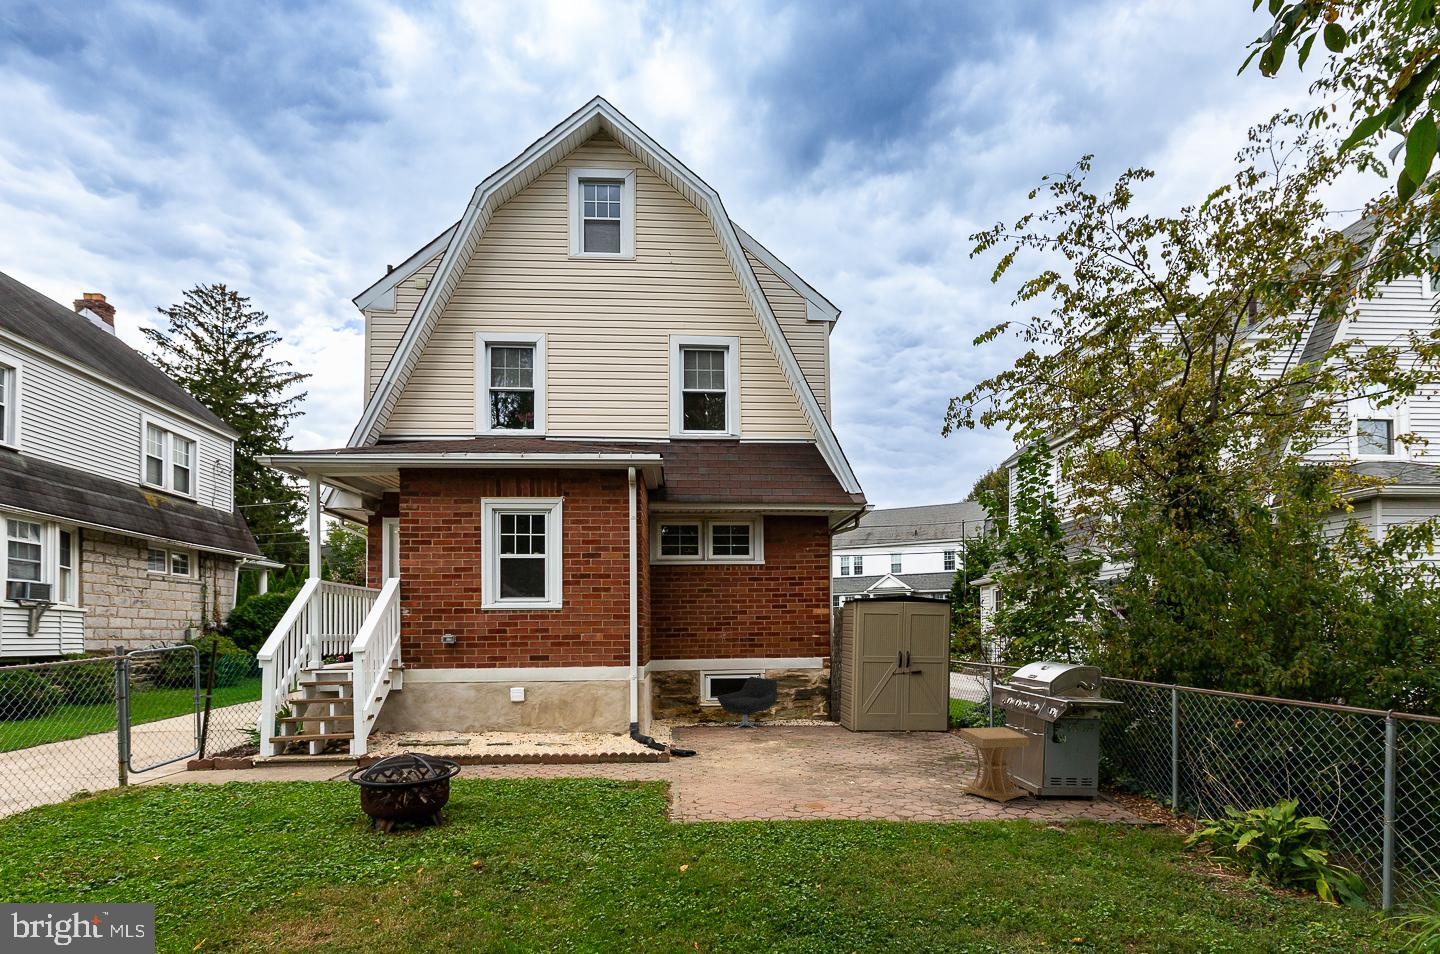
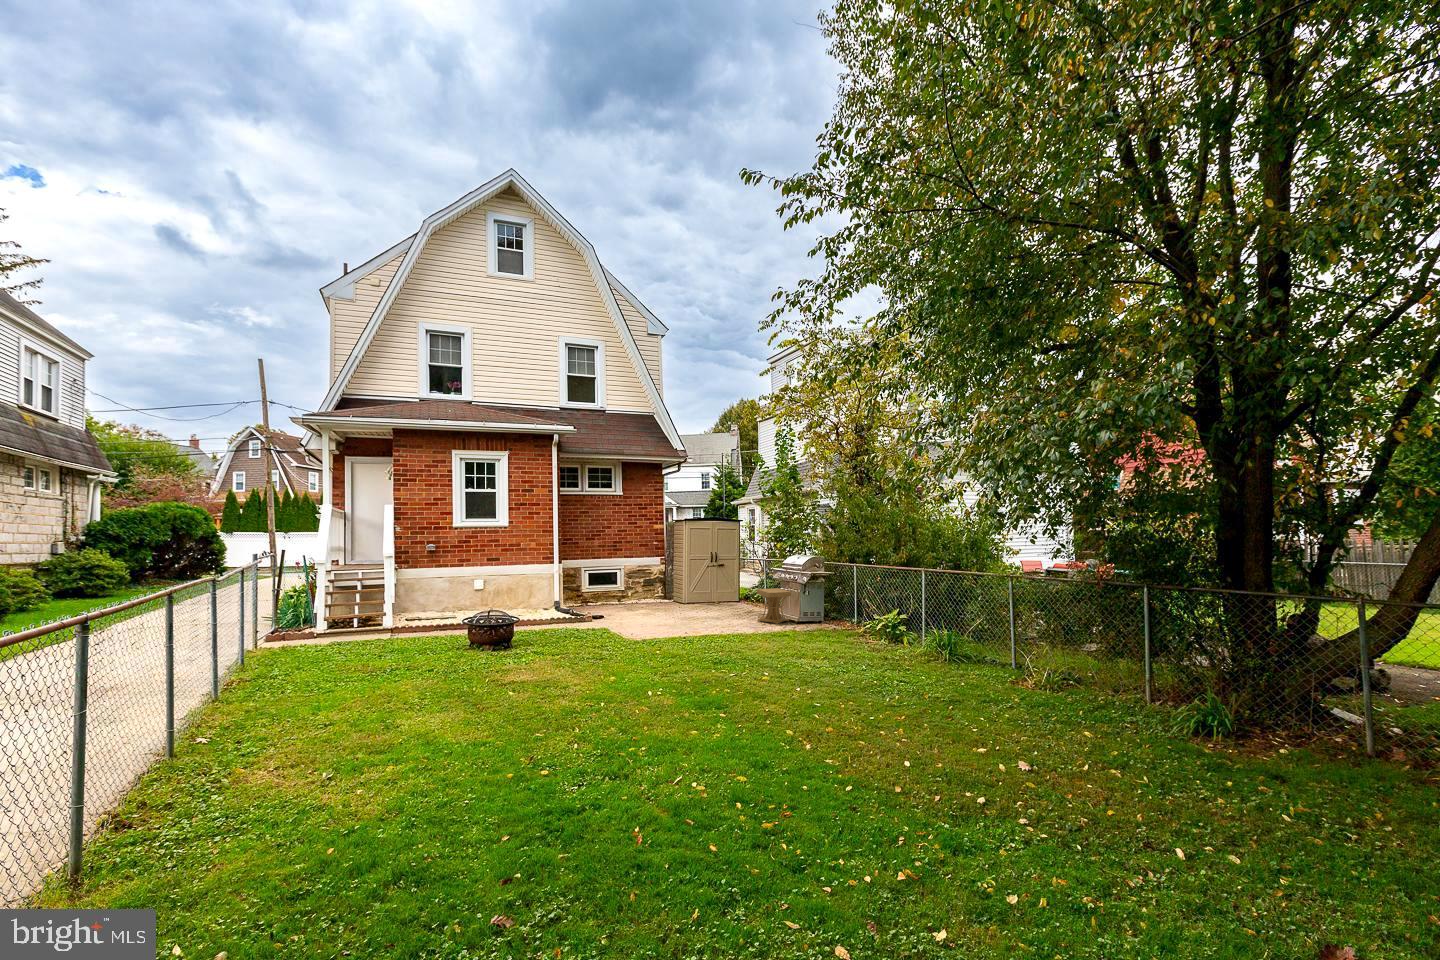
lounge chair: present [717,677,778,728] -> none [595,569,634,602]

